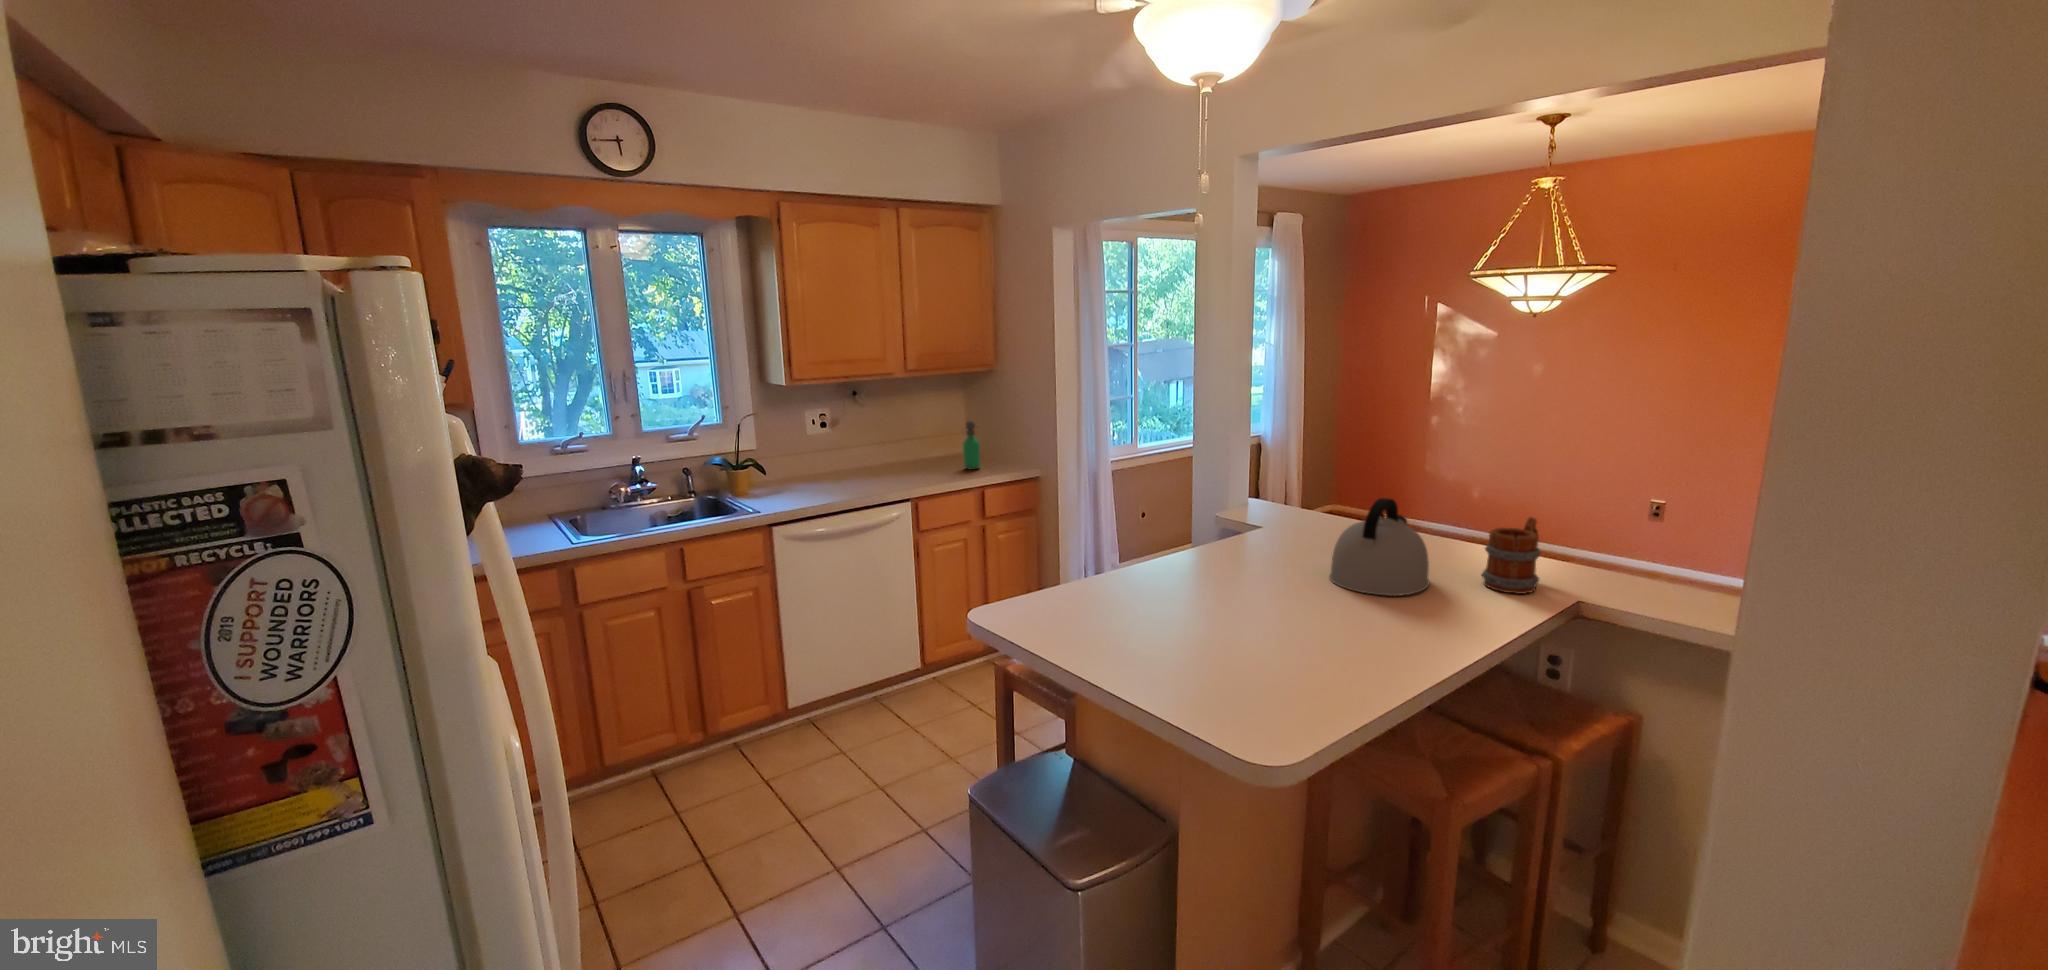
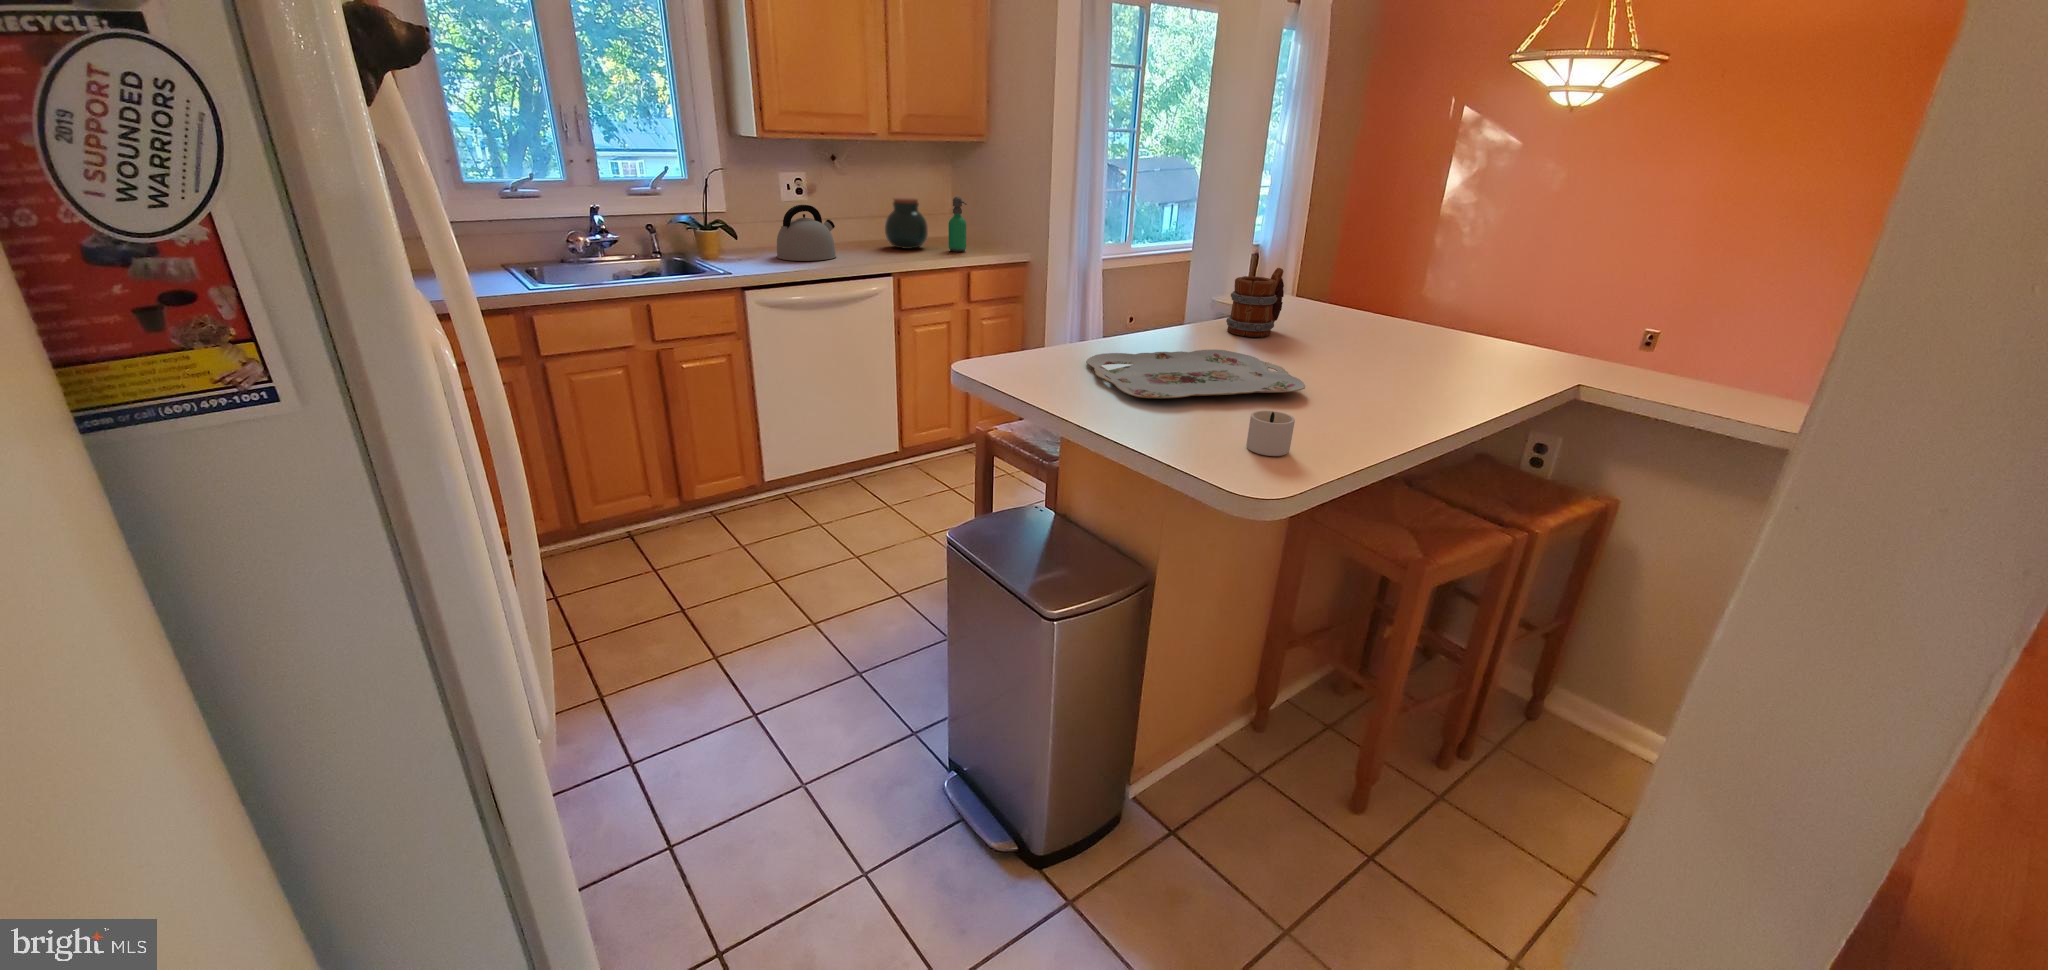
jar: none [904,423,944,469] -> present [885,198,928,249]
kettle: present [1329,498,1429,596] -> present [777,205,836,261]
mug: present [1481,517,1541,594] -> present [1226,268,1284,337]
serving tray: none [1097,584,1309,652] -> present [1086,350,1305,398]
candle: none [1255,668,1315,721] -> present [1246,410,1295,456]

